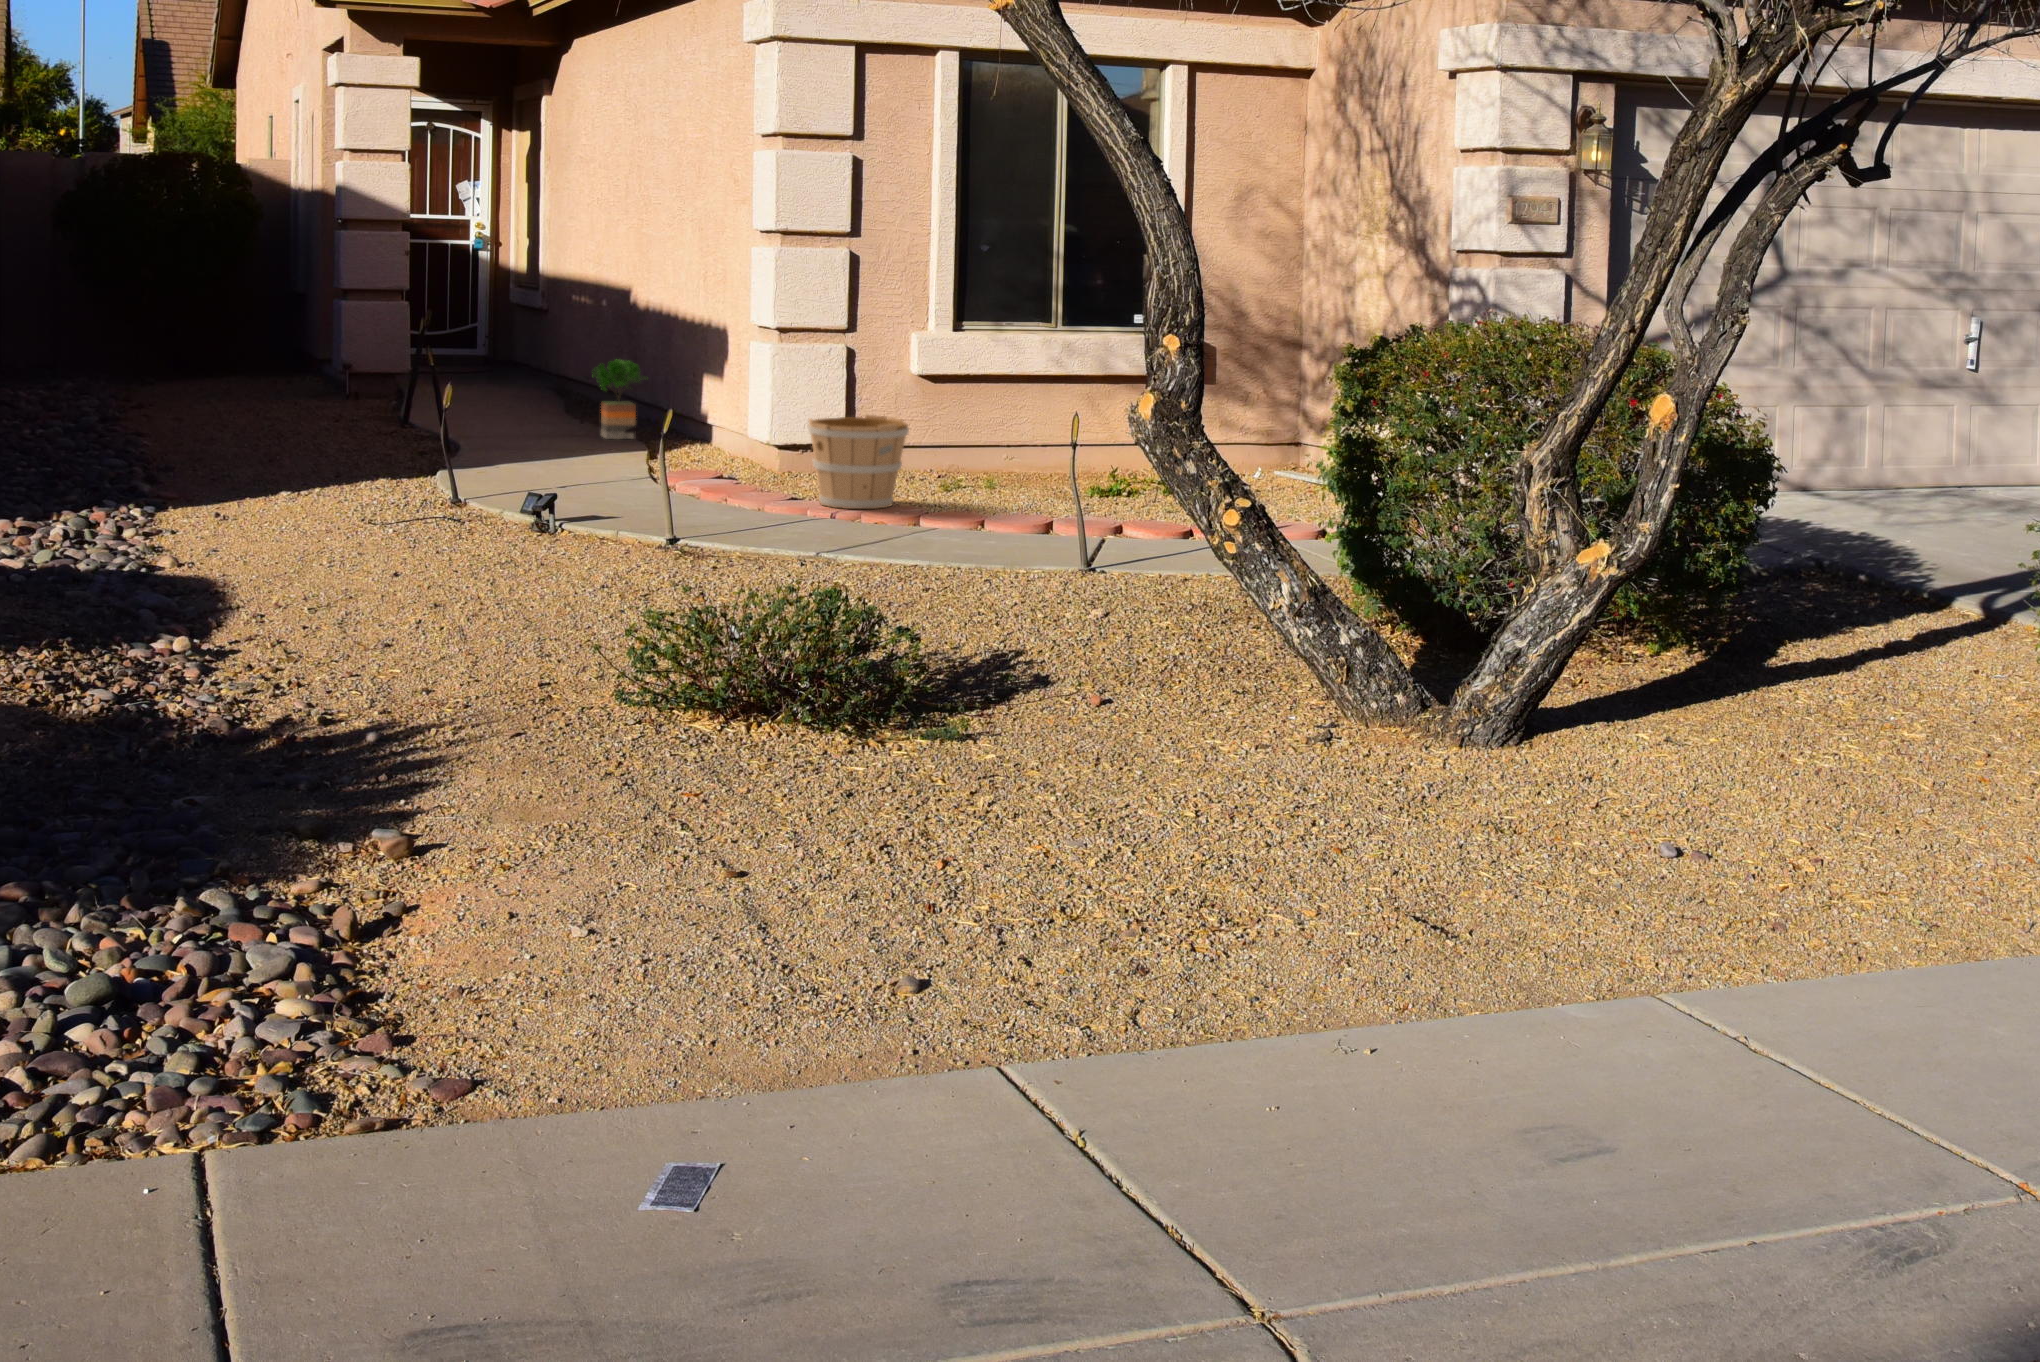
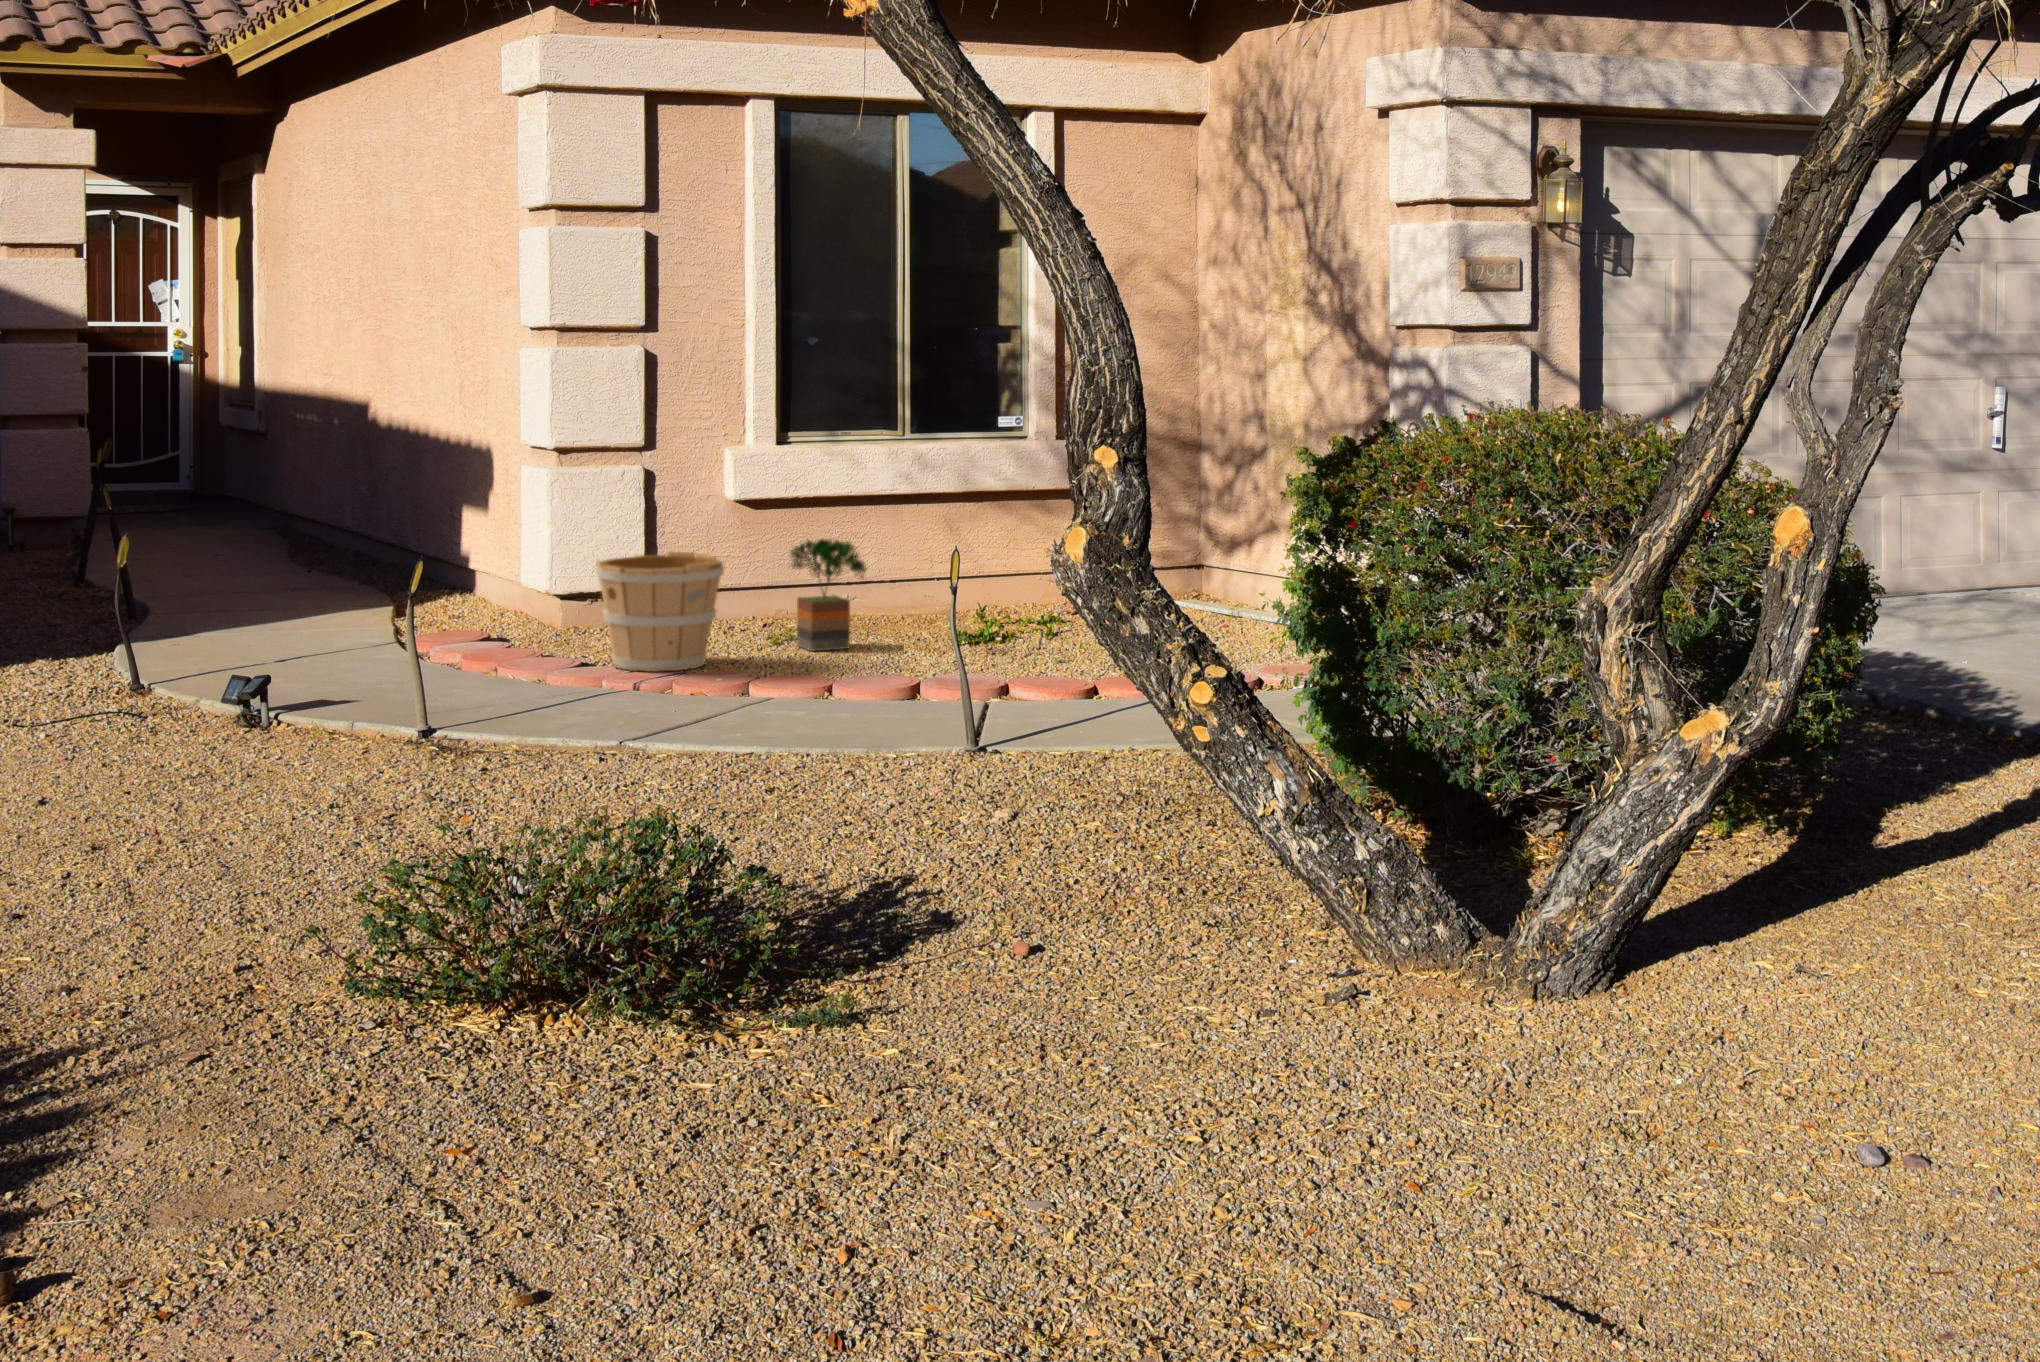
potted tree: present [593,359,648,439] -> present [791,539,867,651]

